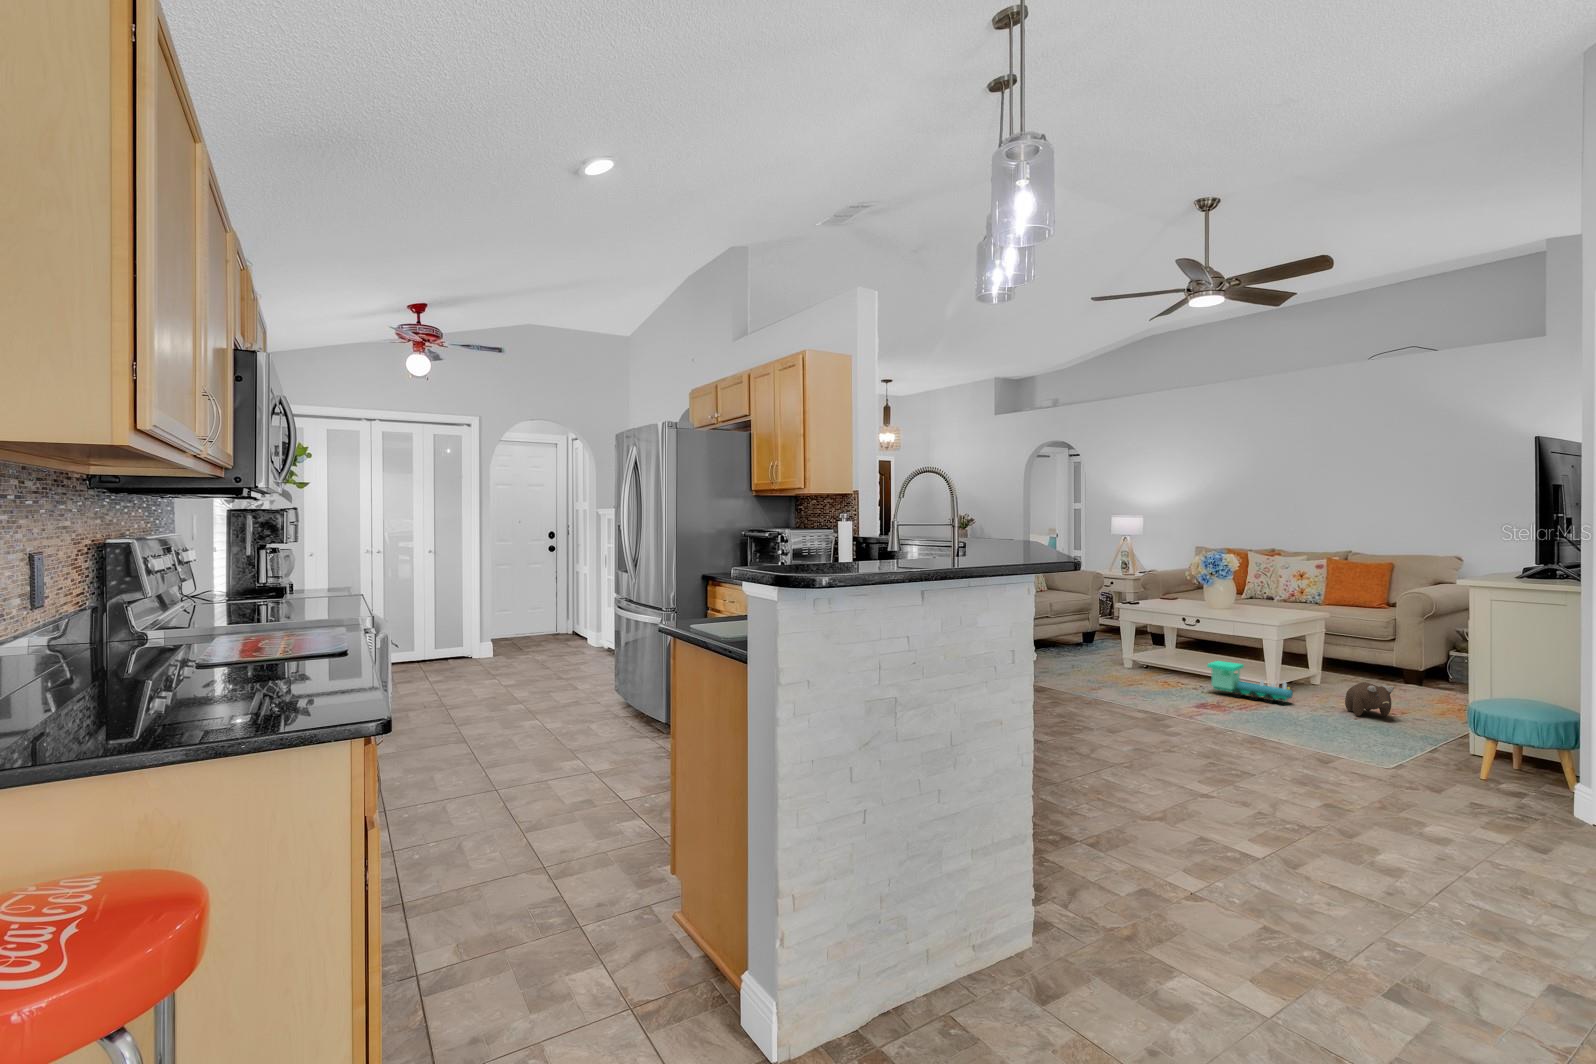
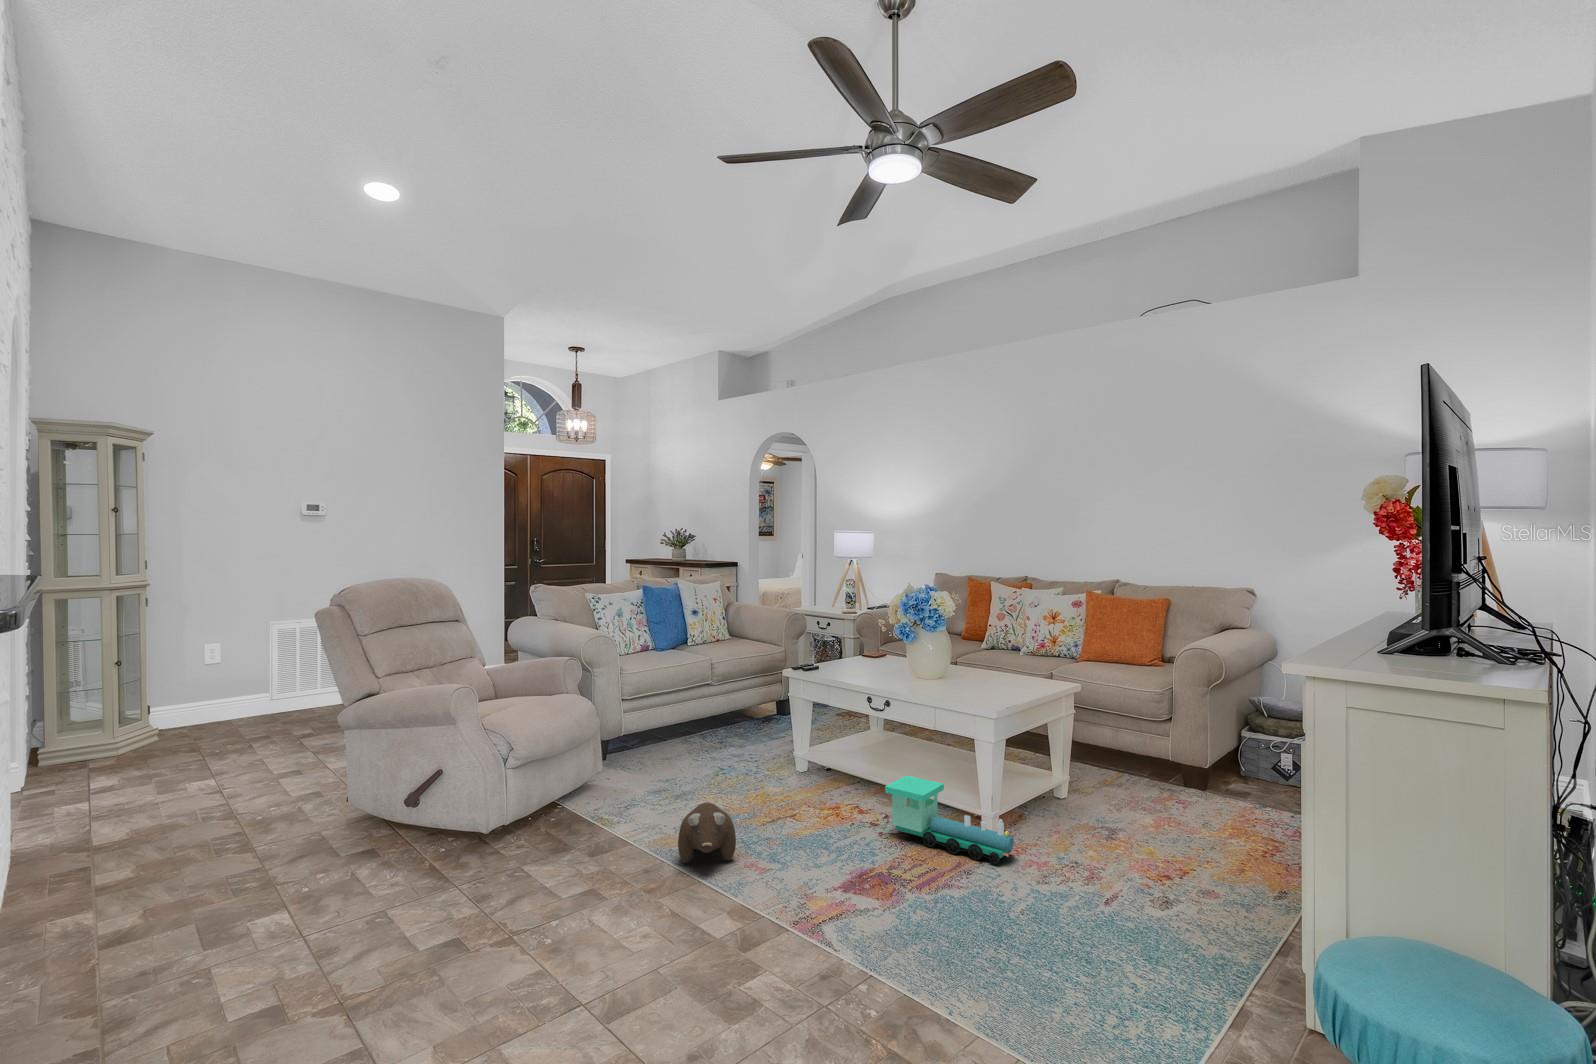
plush toy: present [1345,682,1394,716] -> present [678,803,736,863]

